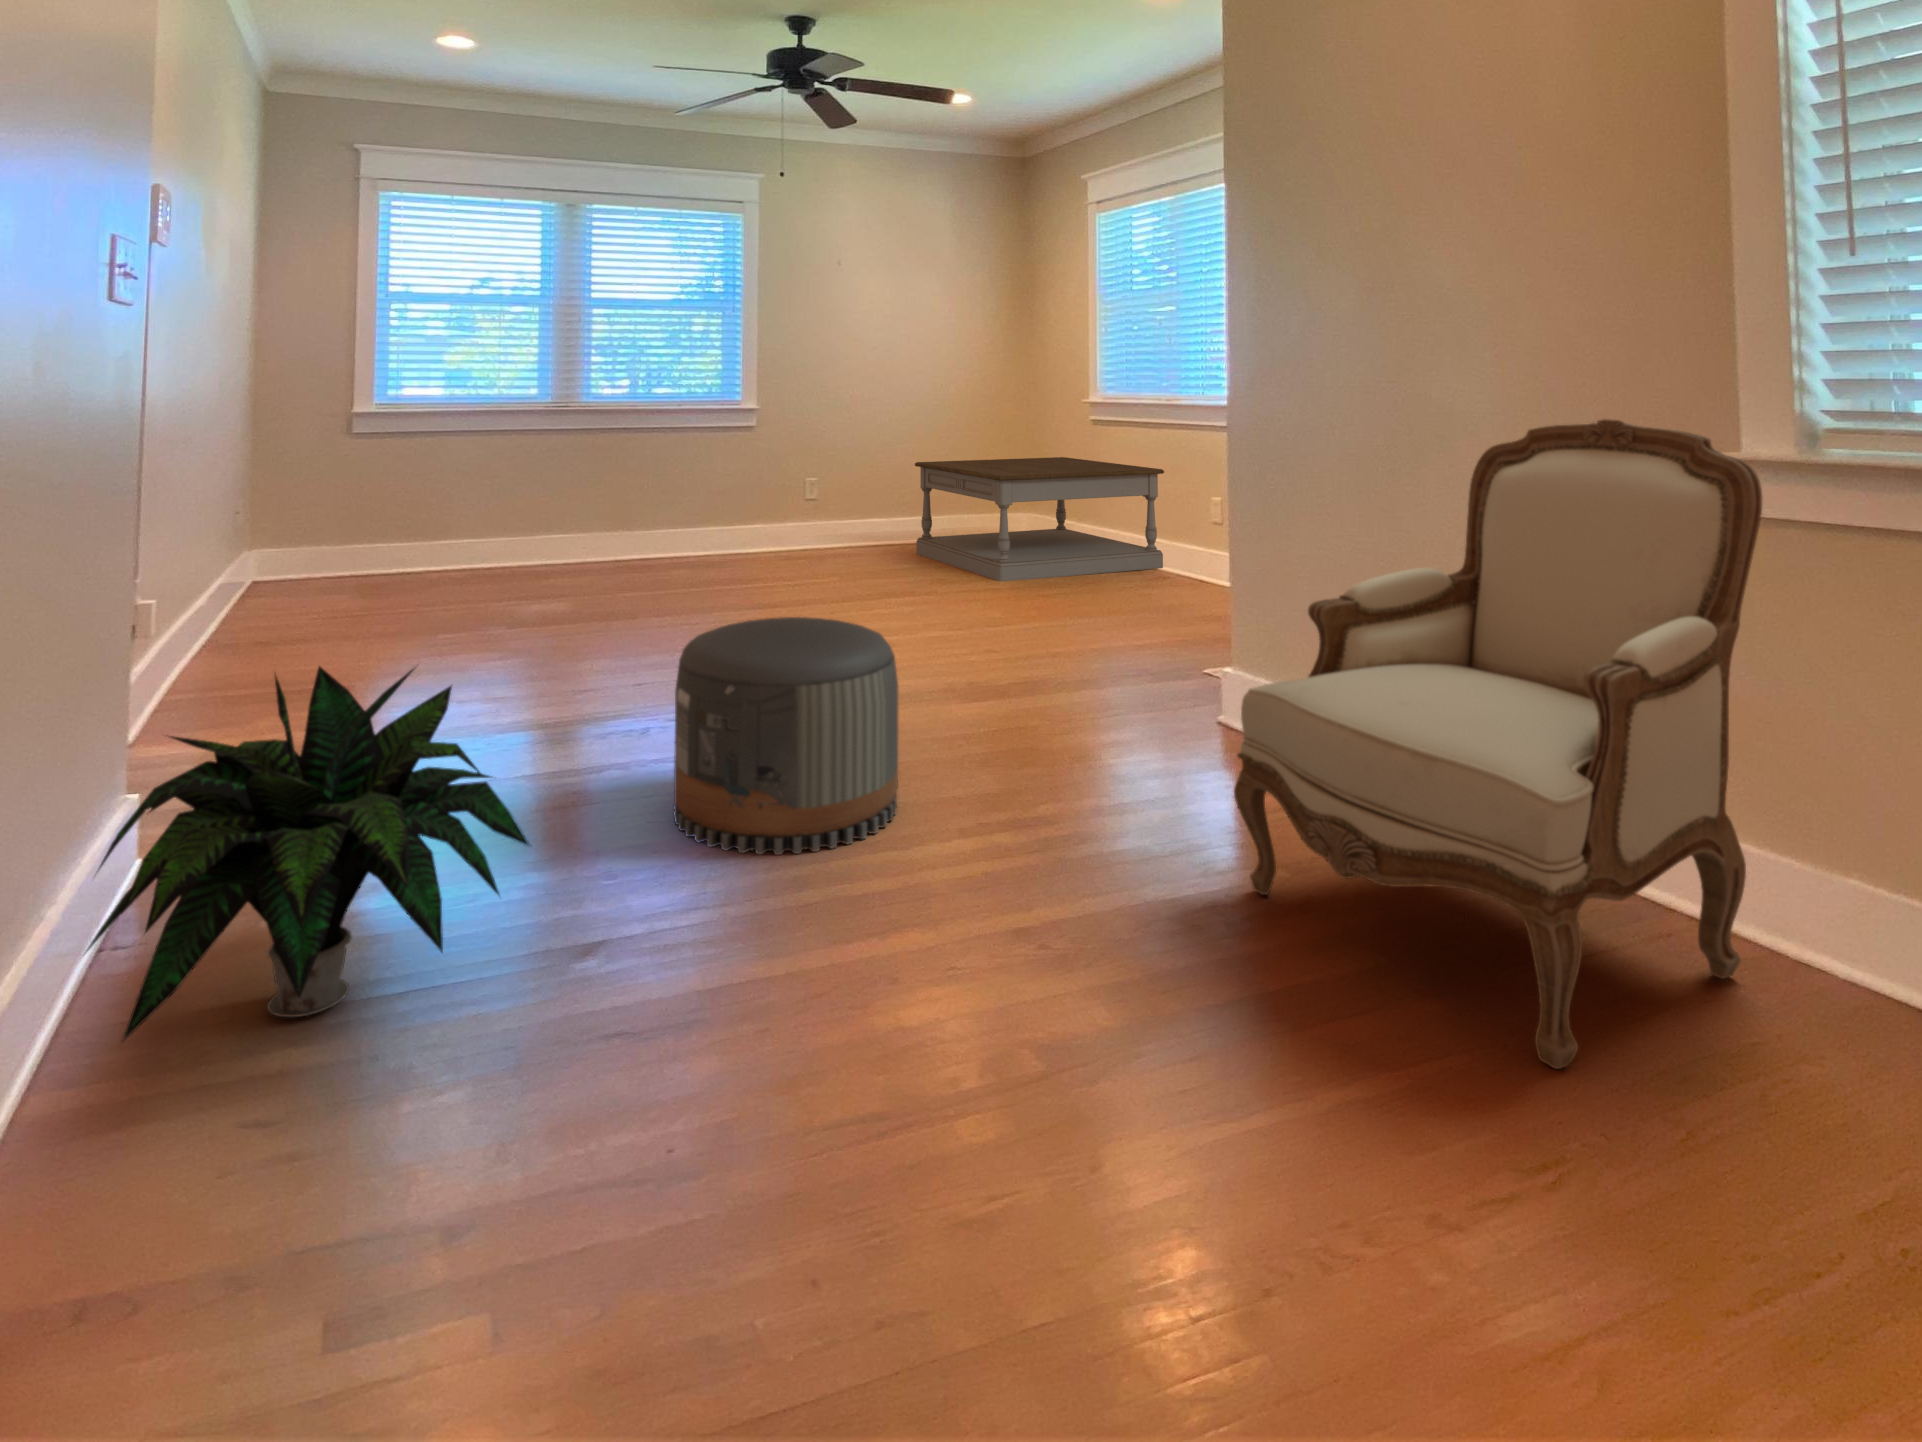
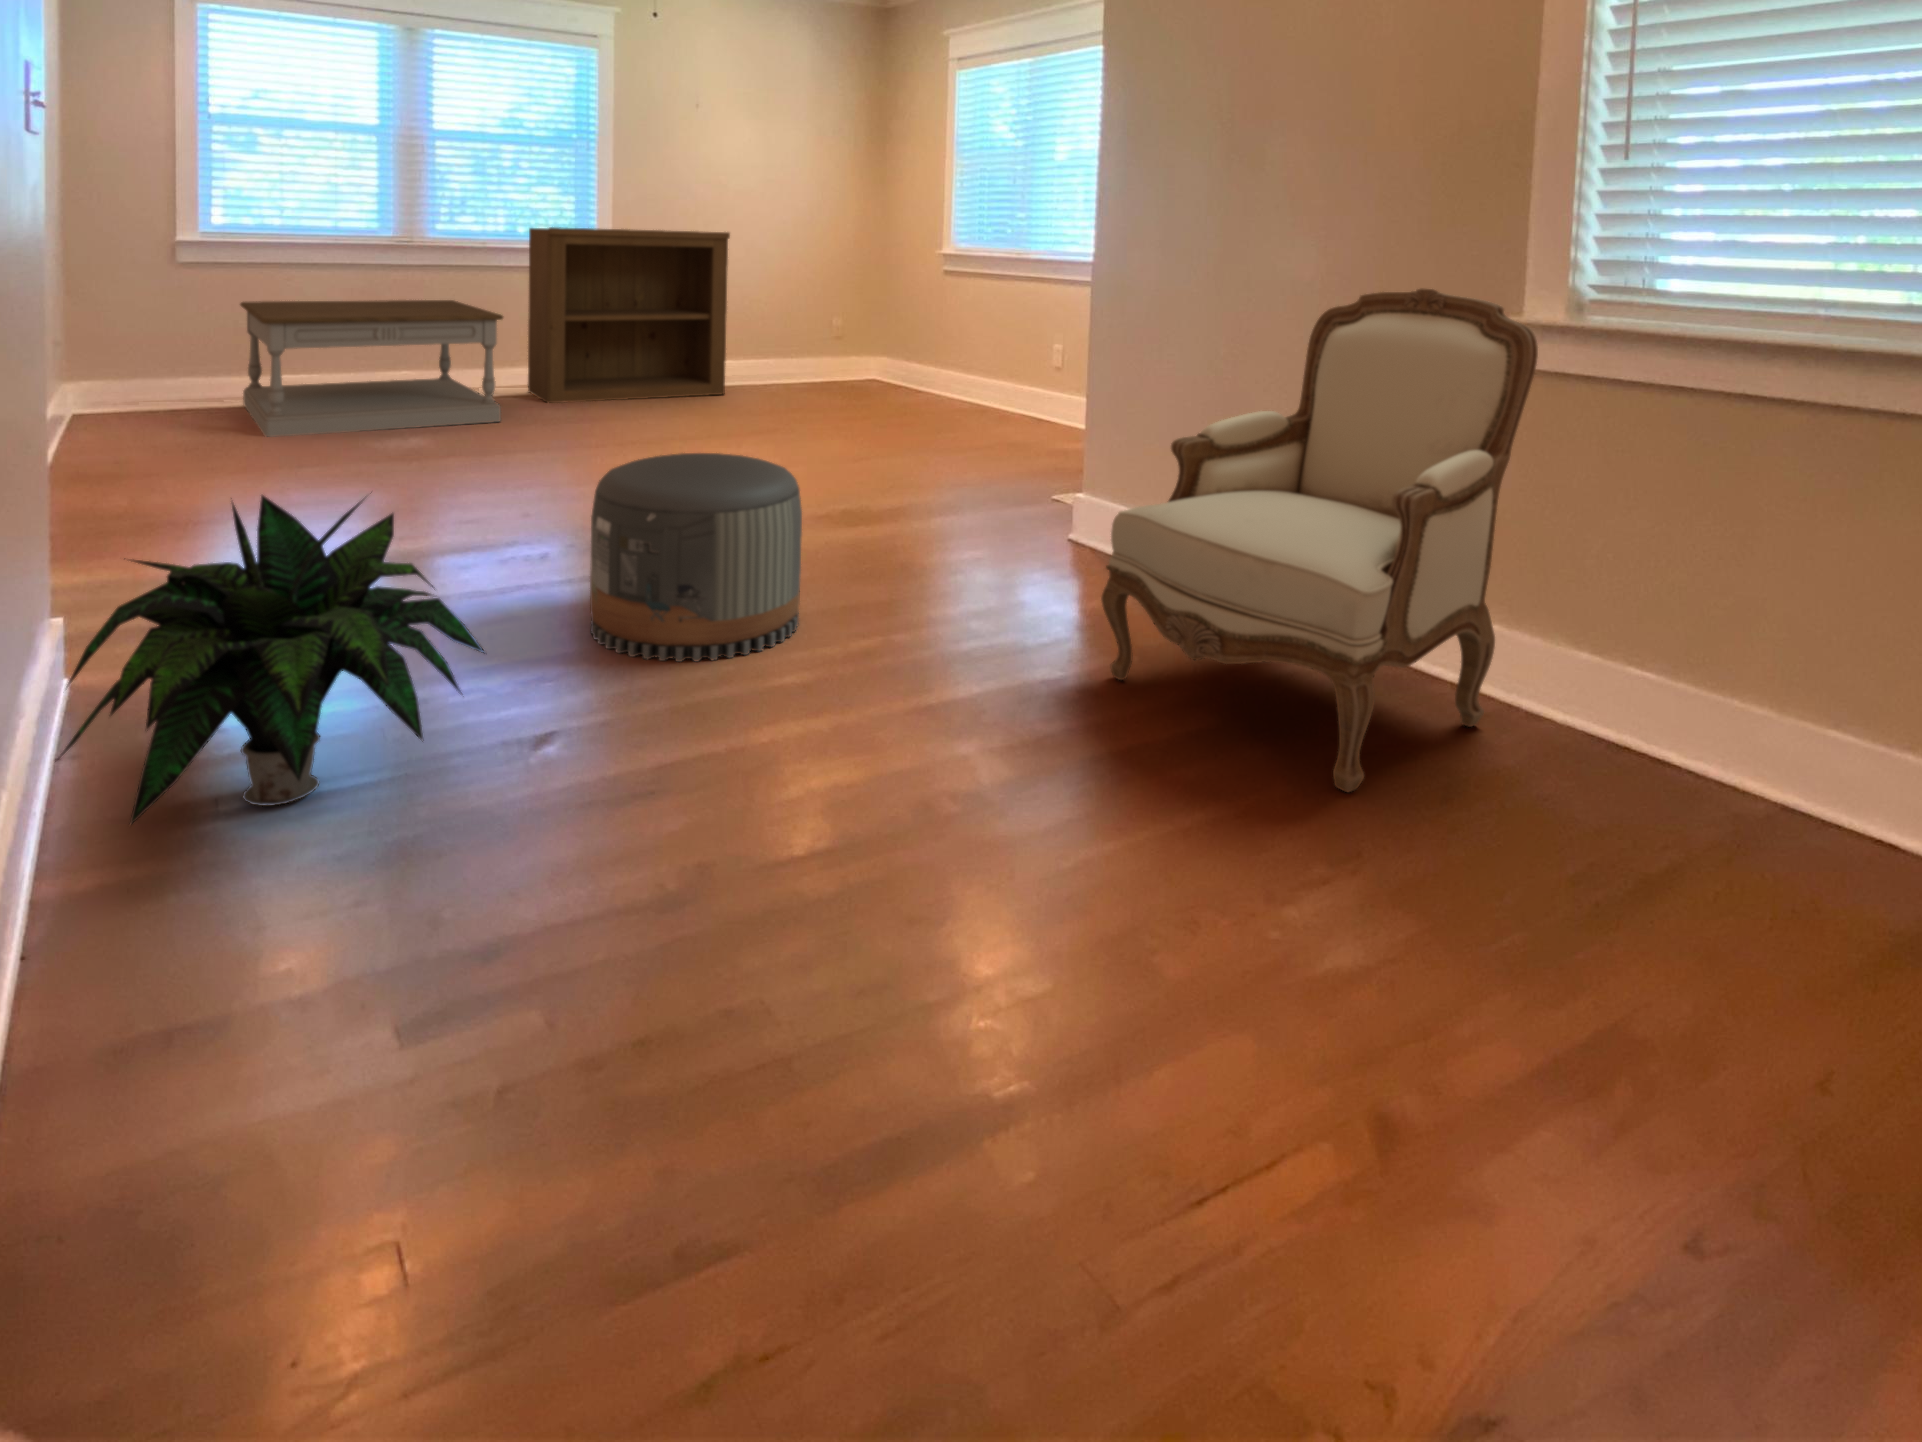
bookshelf: none [672,386,865,562] -> present [528,227,730,403]
coffee table: present [915,457,1164,581] -> present [240,300,503,437]

